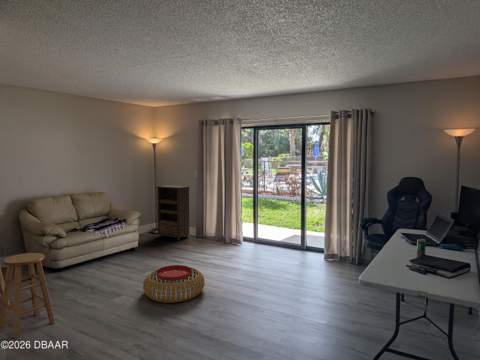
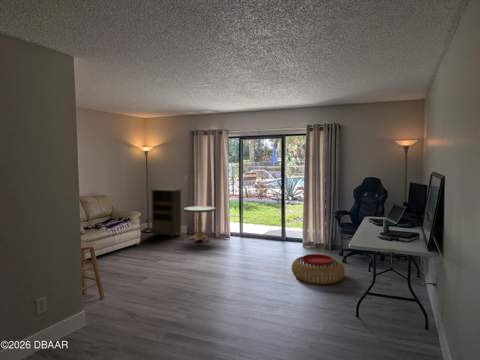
side table: none [188,206,224,248] -> present [184,206,216,242]
pouf: present [143,265,205,303] -> present [292,254,345,284]

